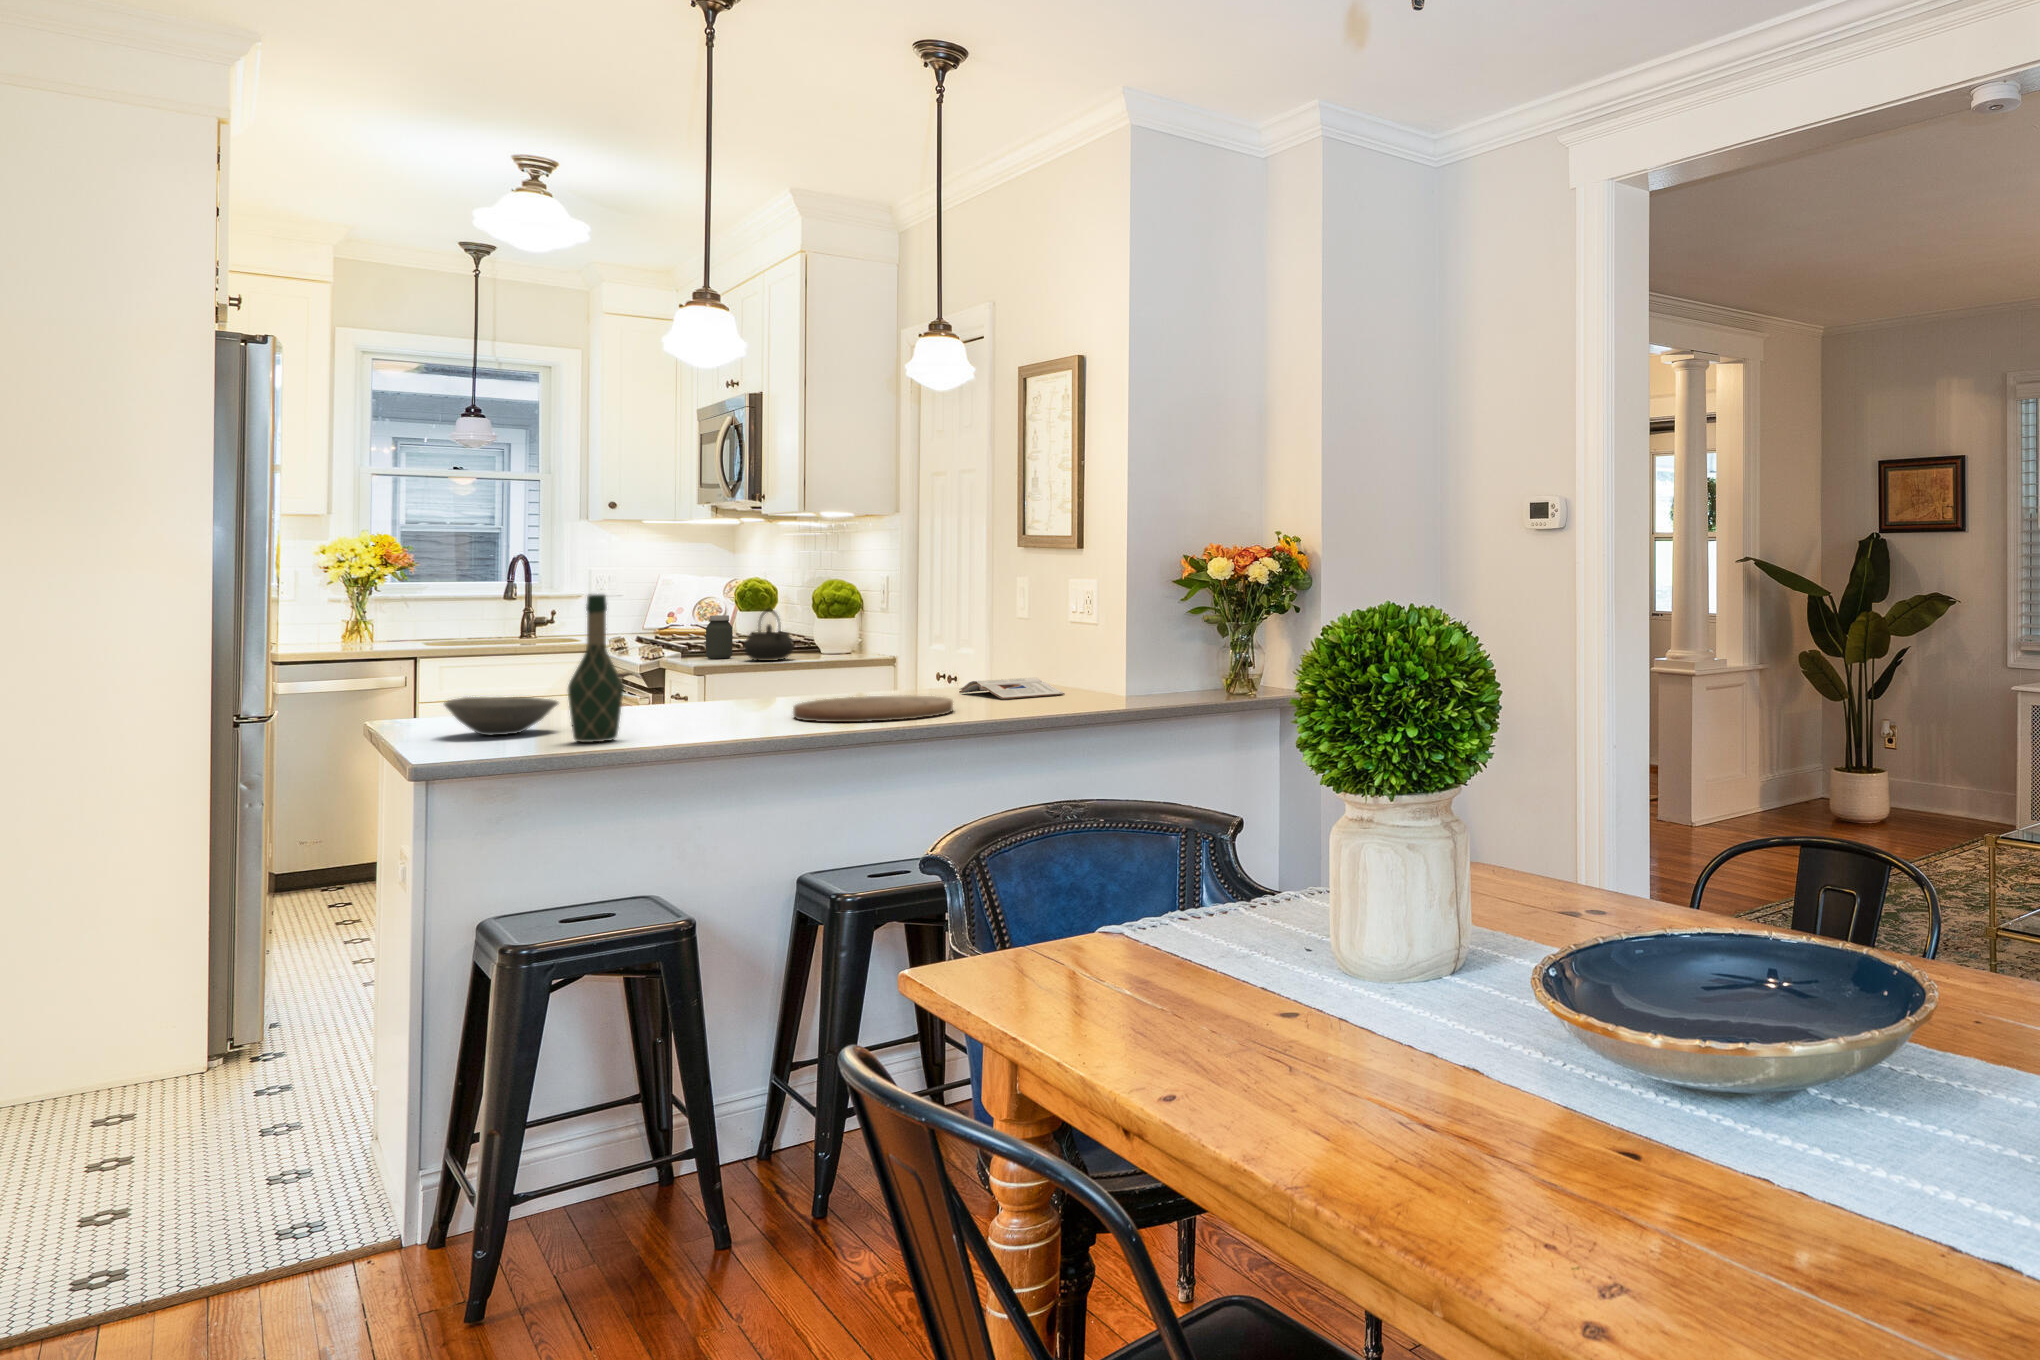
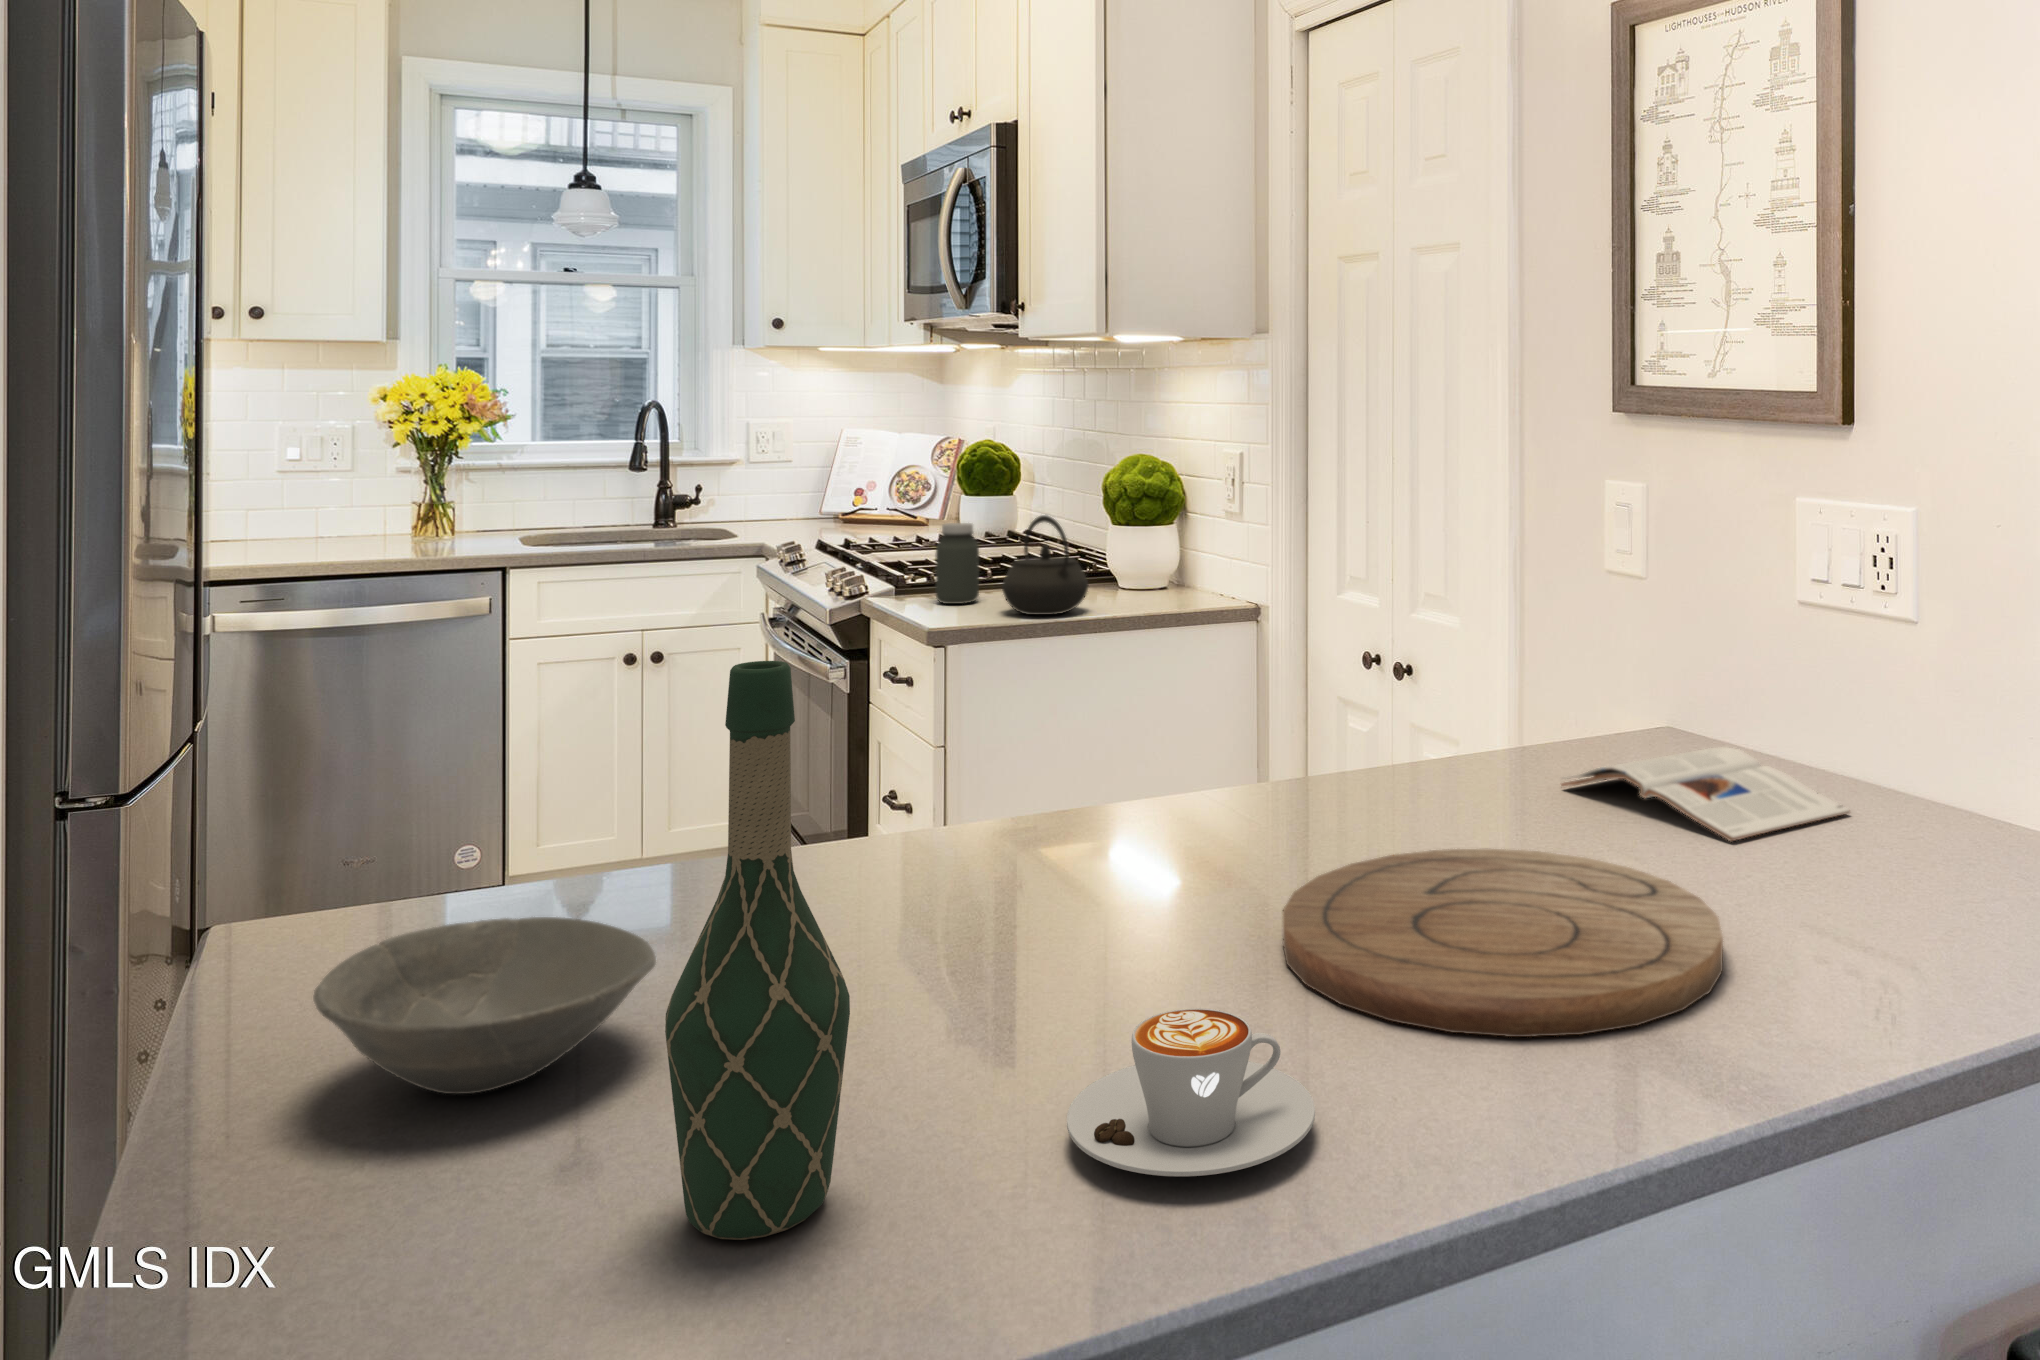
coffee cup: none [693,702,773,734] -> present [1067,1008,1315,1176]

